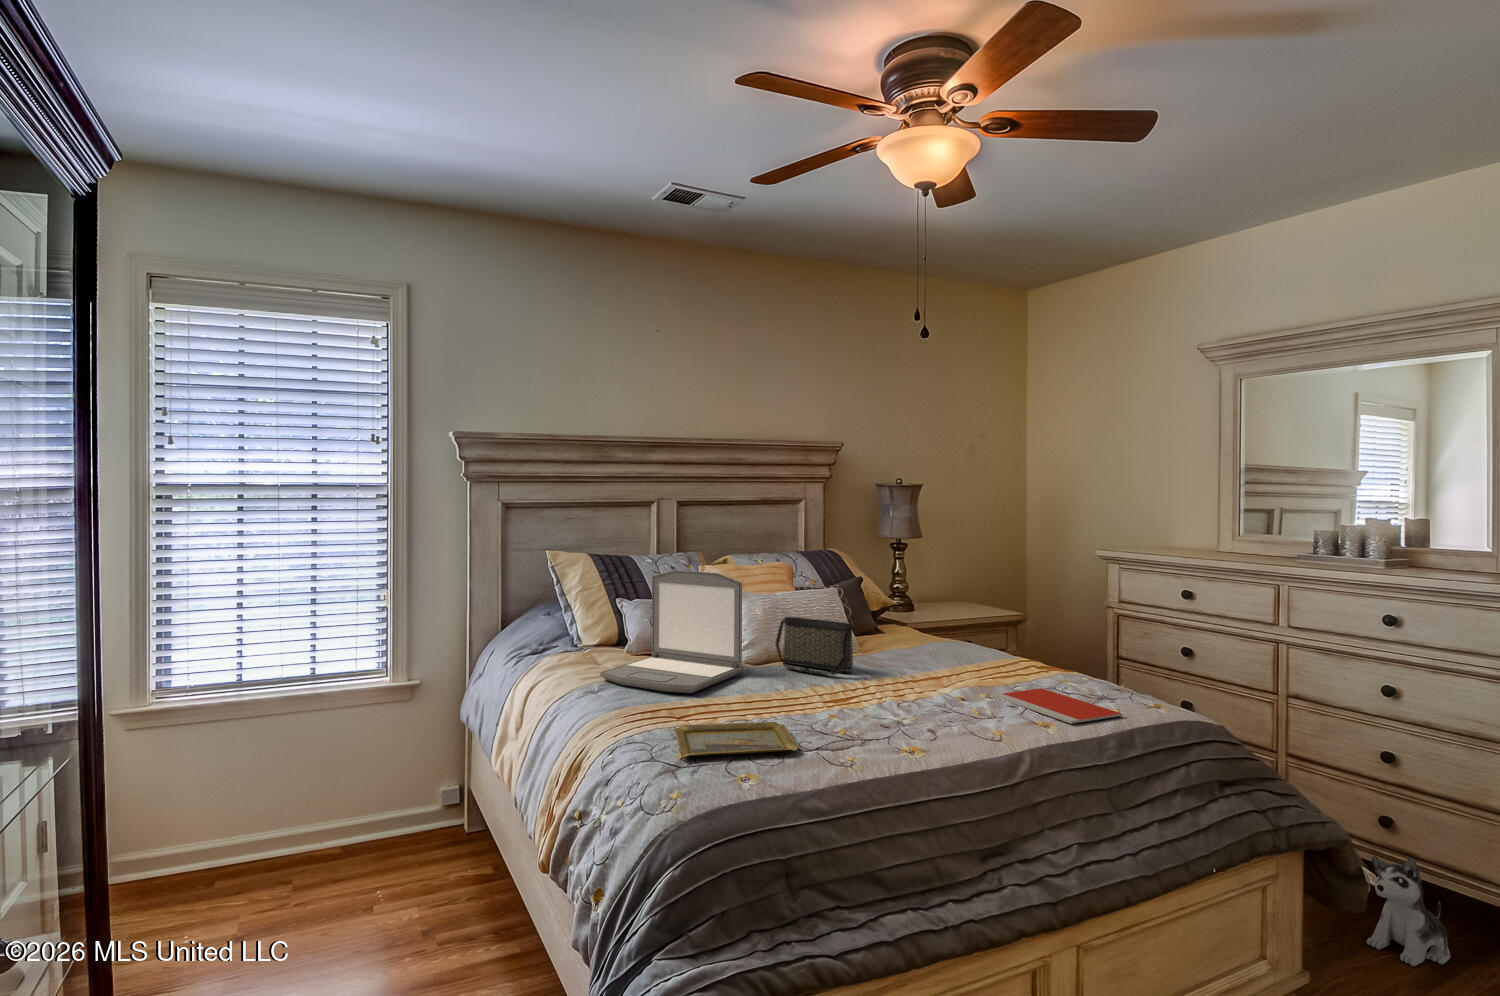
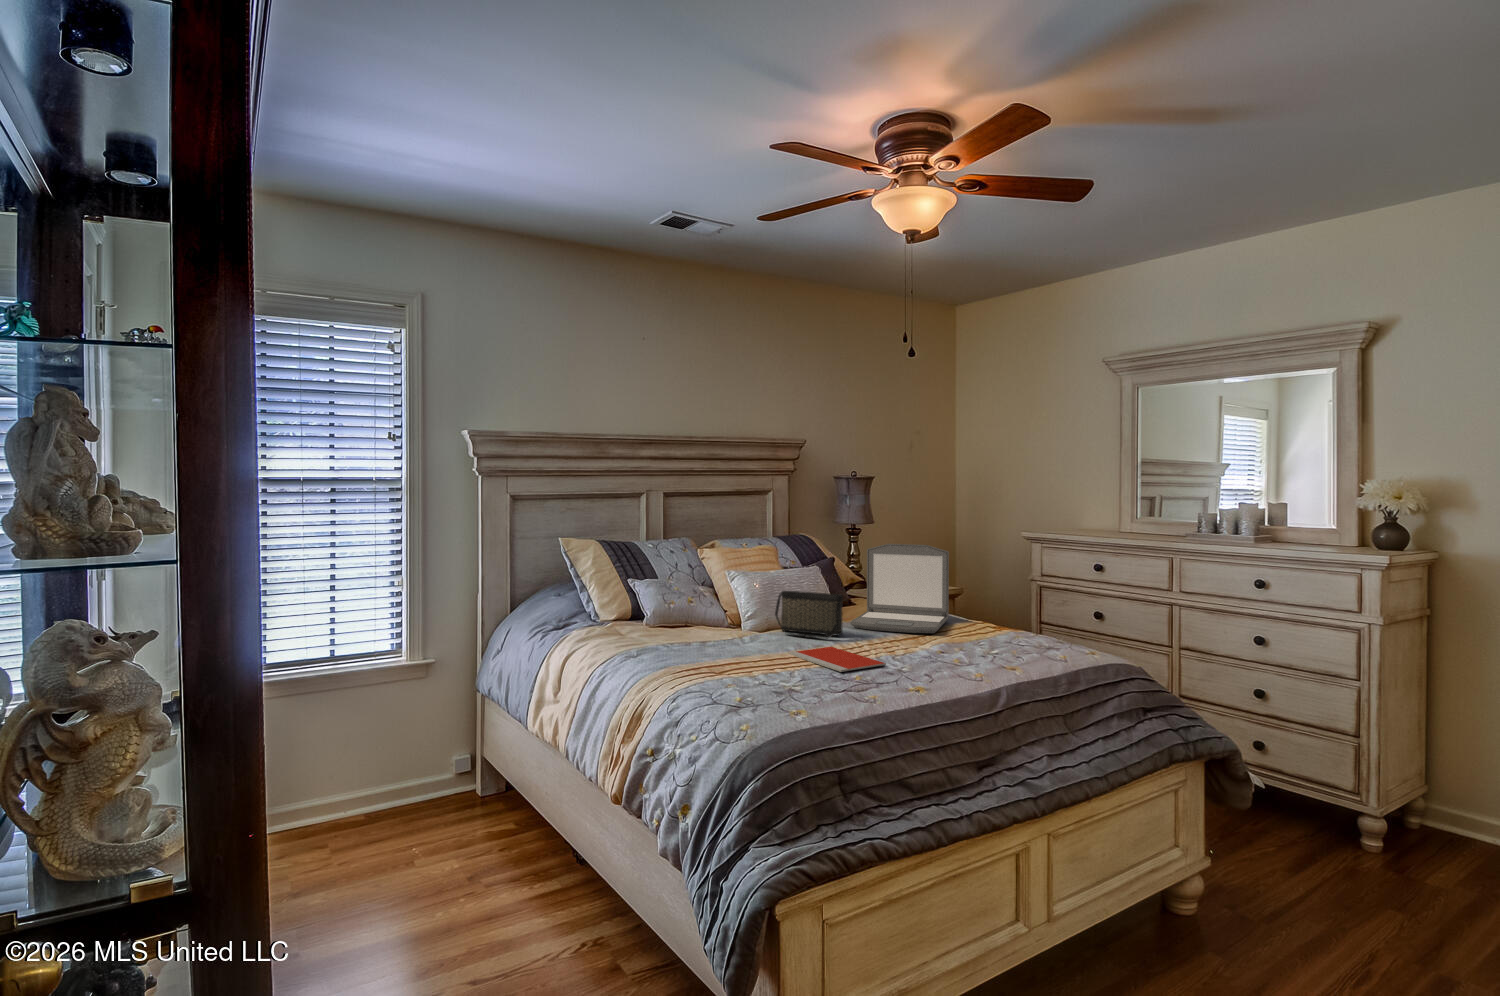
laptop: present [600,570,744,693] -> present [850,544,949,633]
notebook: present [993,688,1123,724] -> present [789,647,886,672]
tray: present [674,722,798,757] -> none [720,673,827,700]
plush toy: present [1367,856,1450,966] -> none [1244,768,1305,852]

